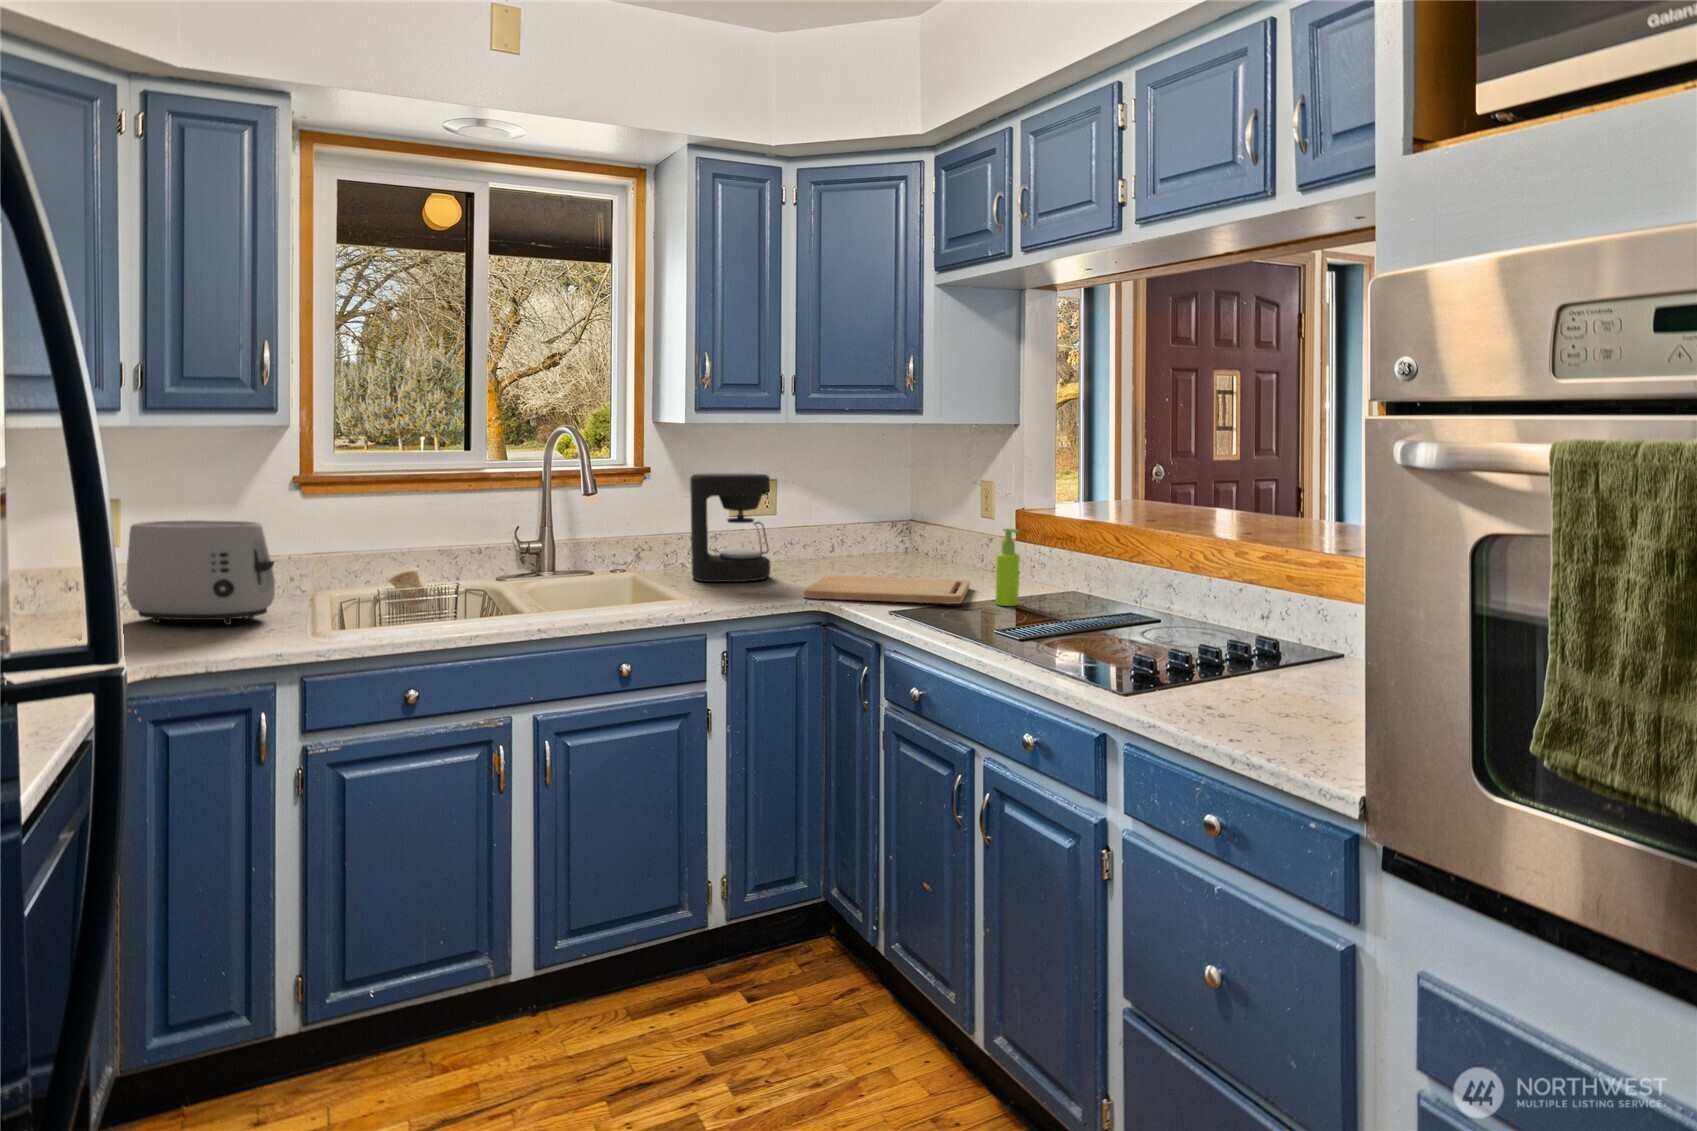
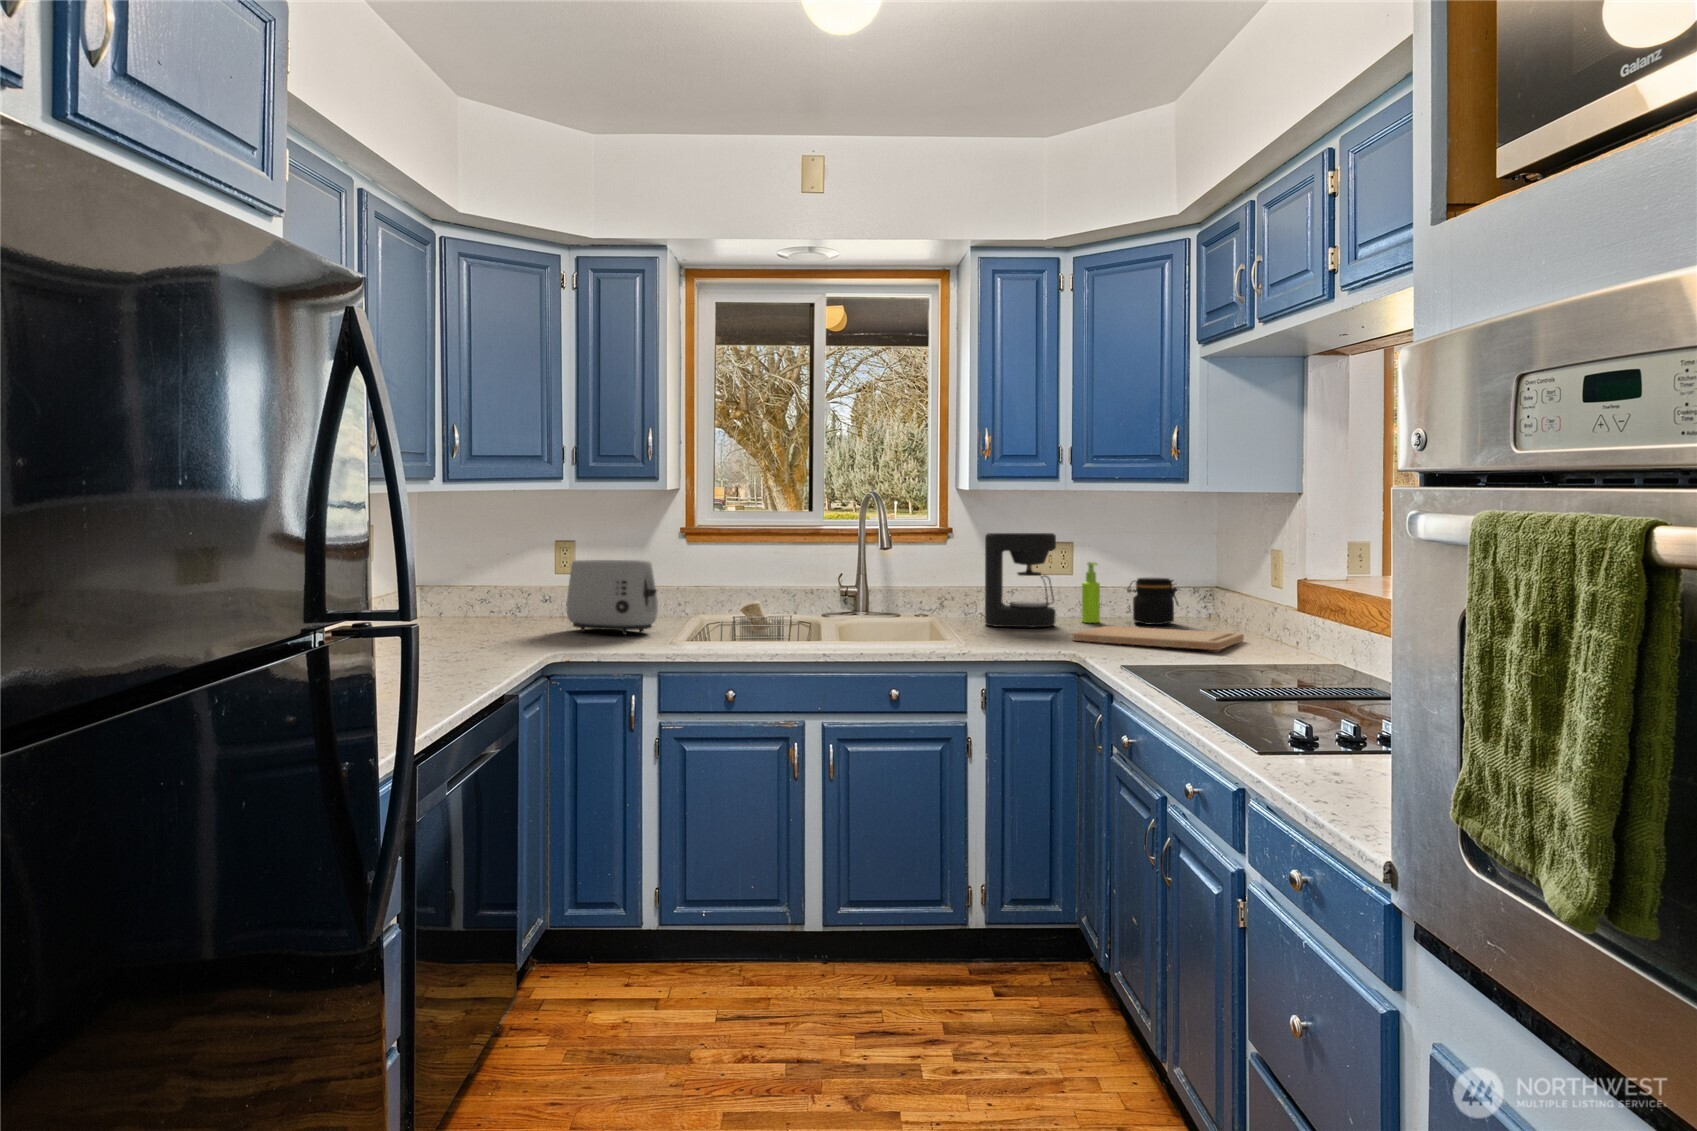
jar: none [838,519,892,570] -> present [1127,578,1179,625]
soap dispenser: present [996,529,1020,606] -> present [1082,562,1100,623]

